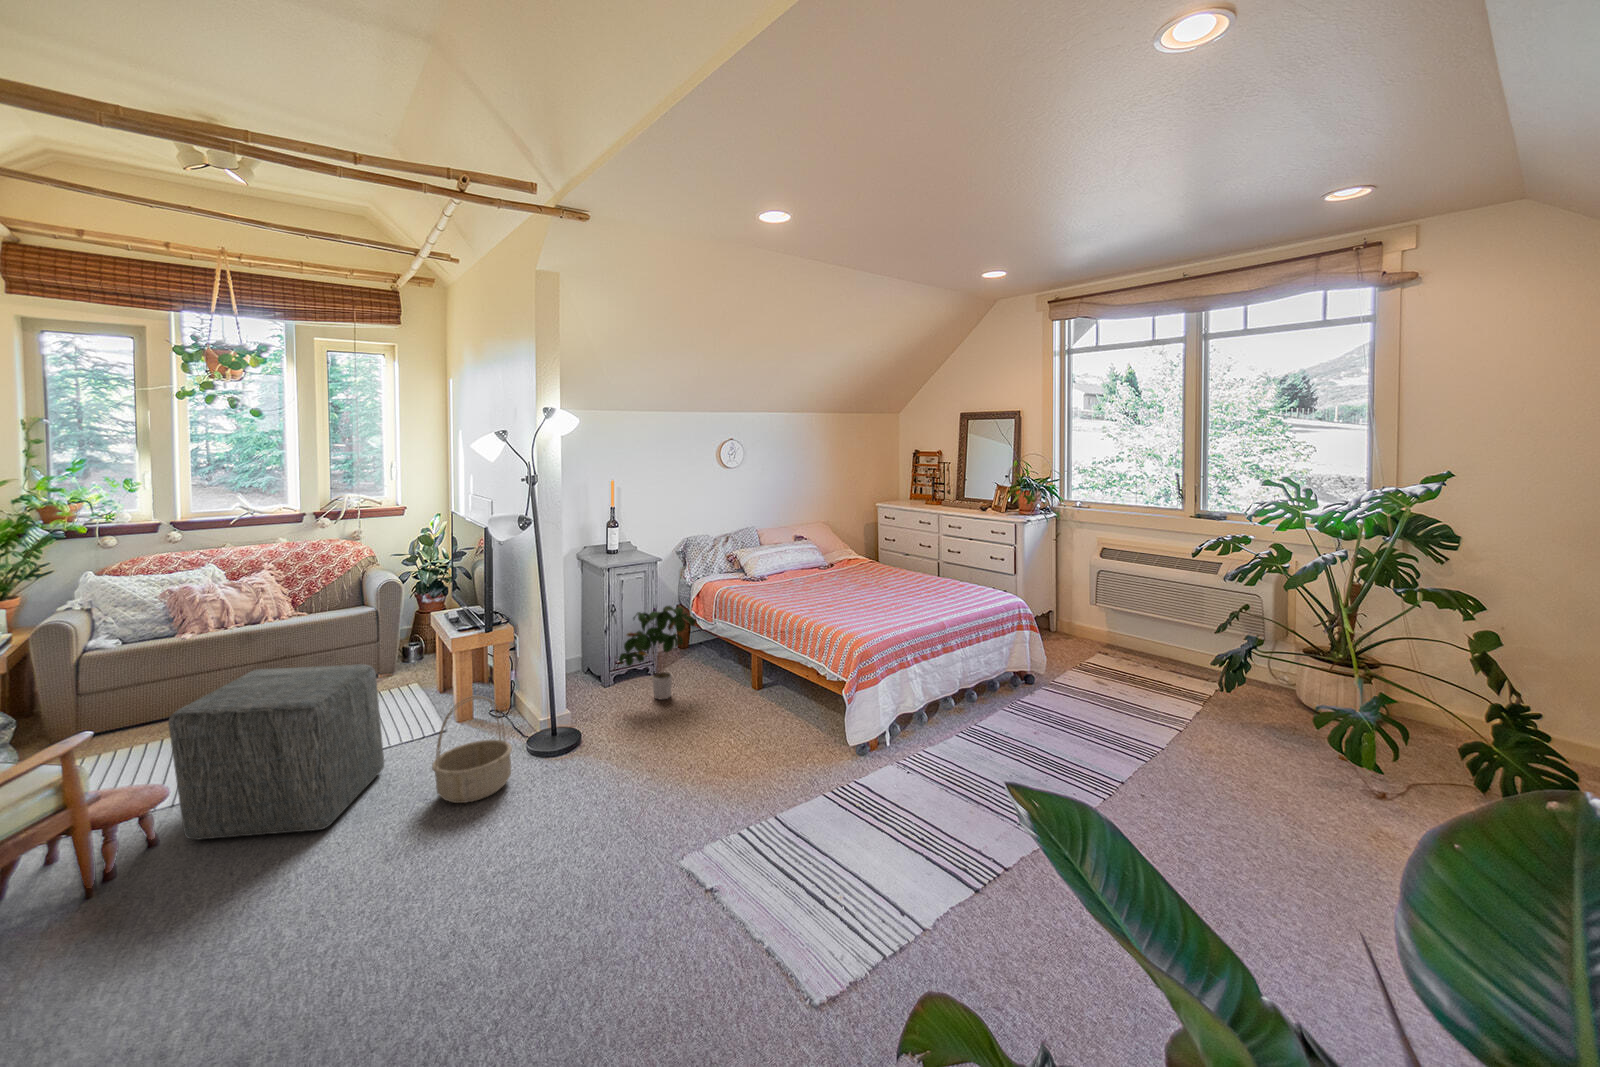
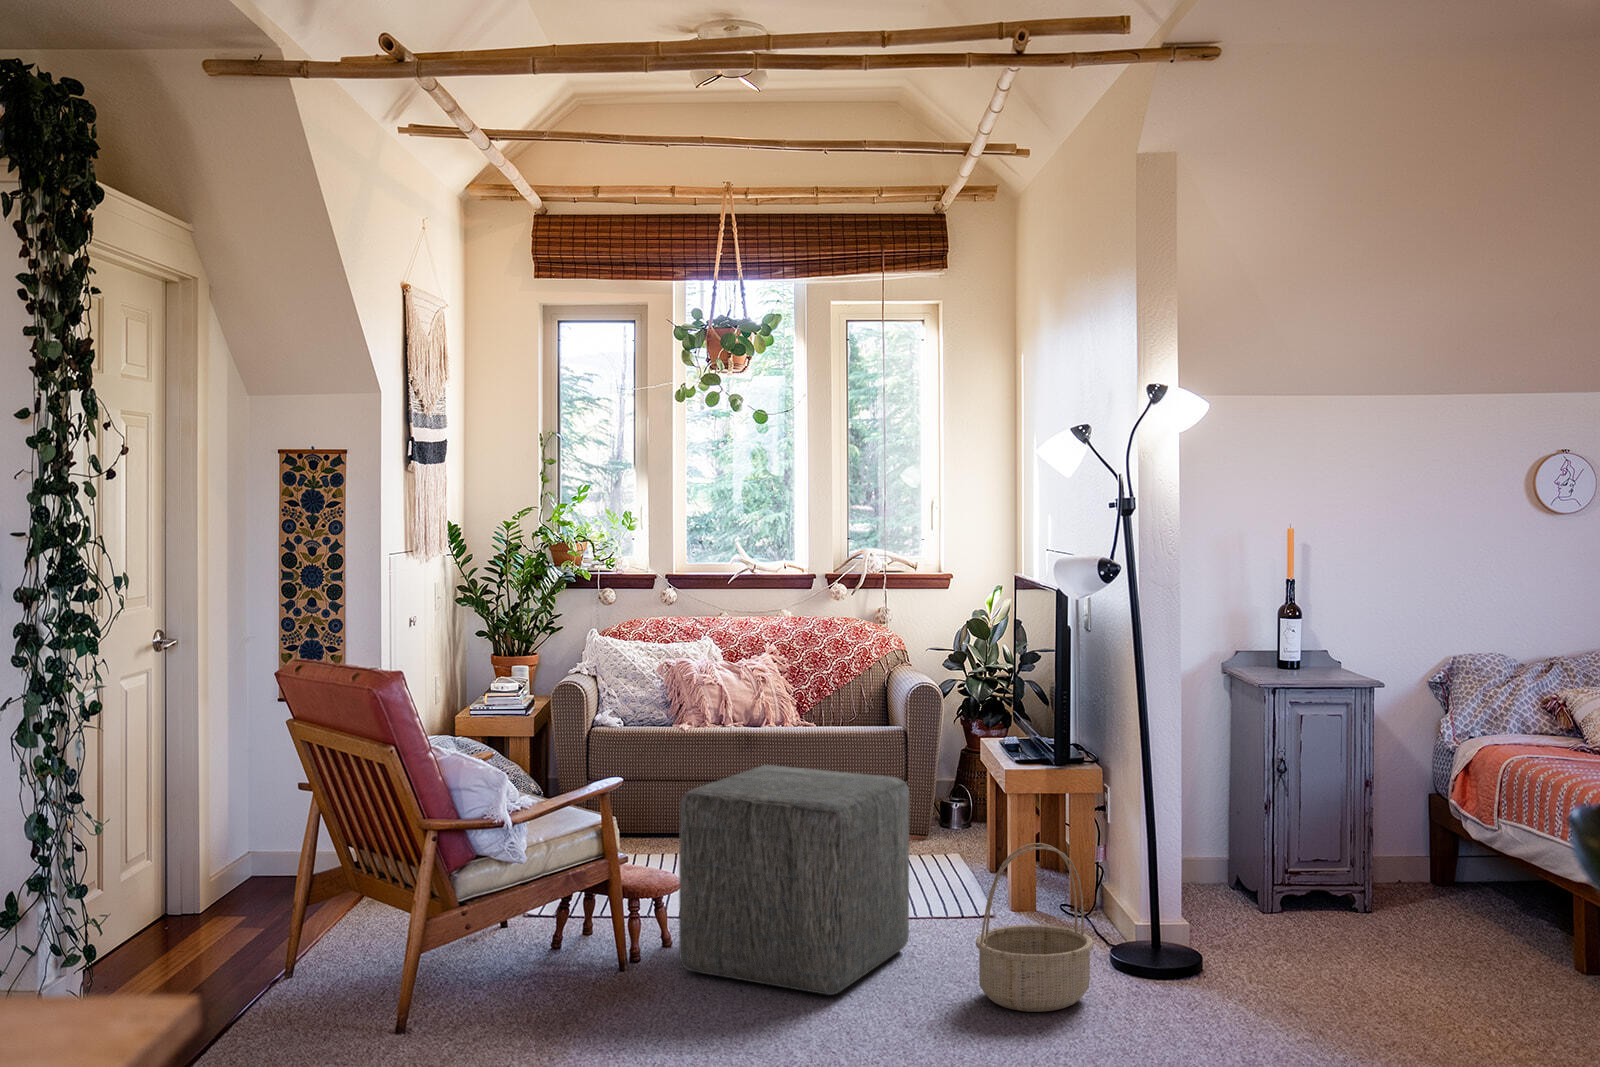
potted plant: present [619,606,695,699] -> none [1286,765,1446,946]

